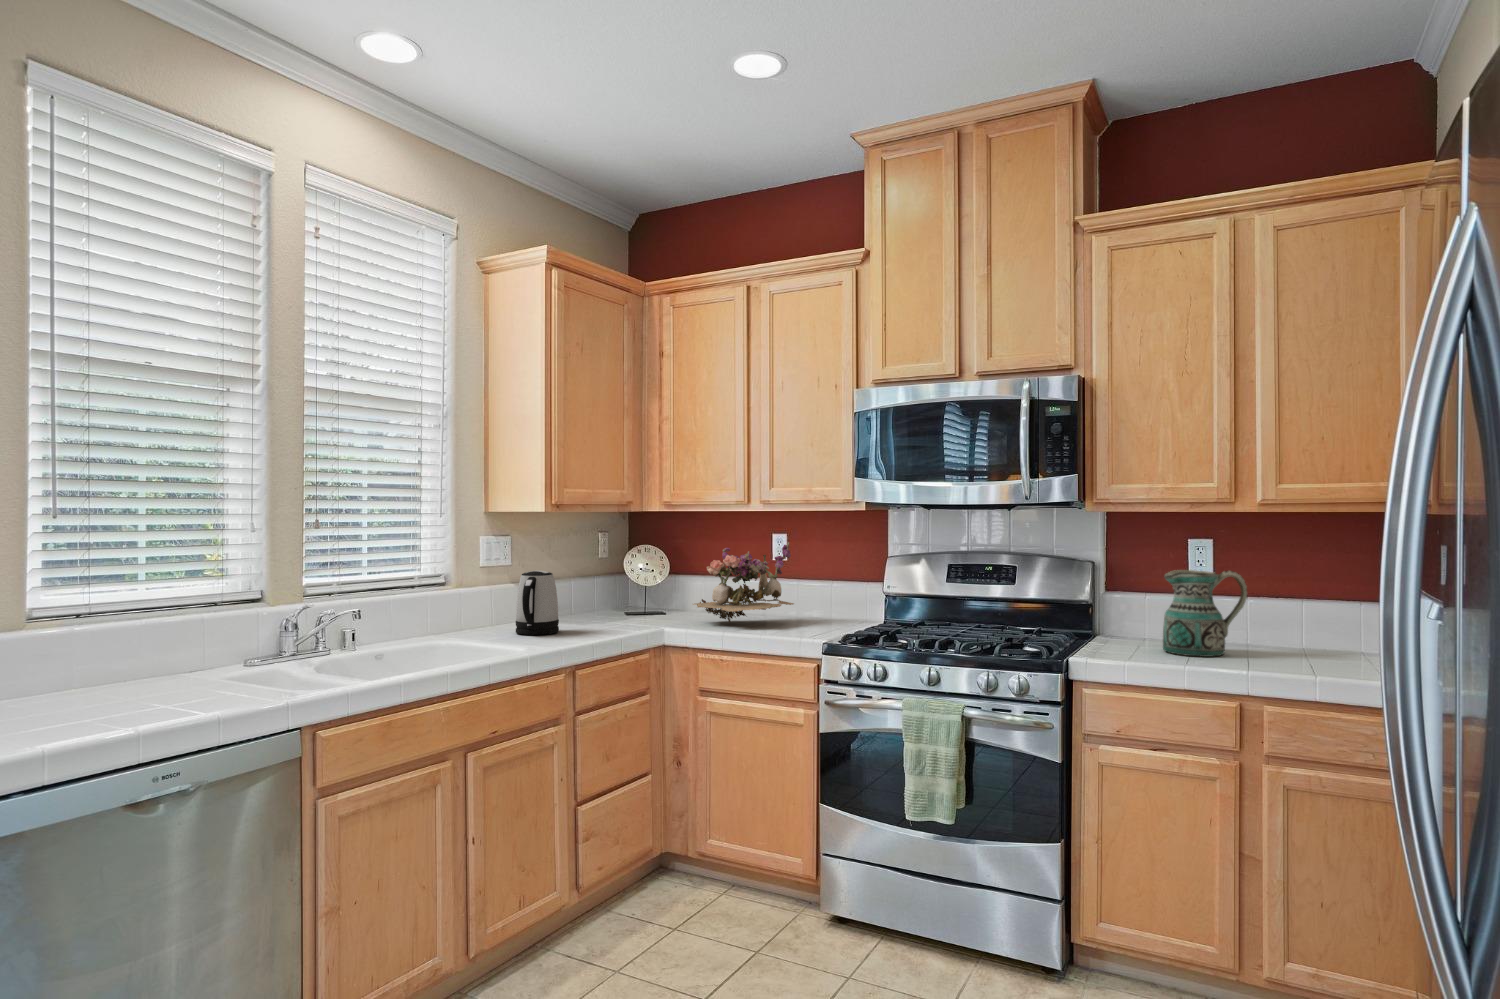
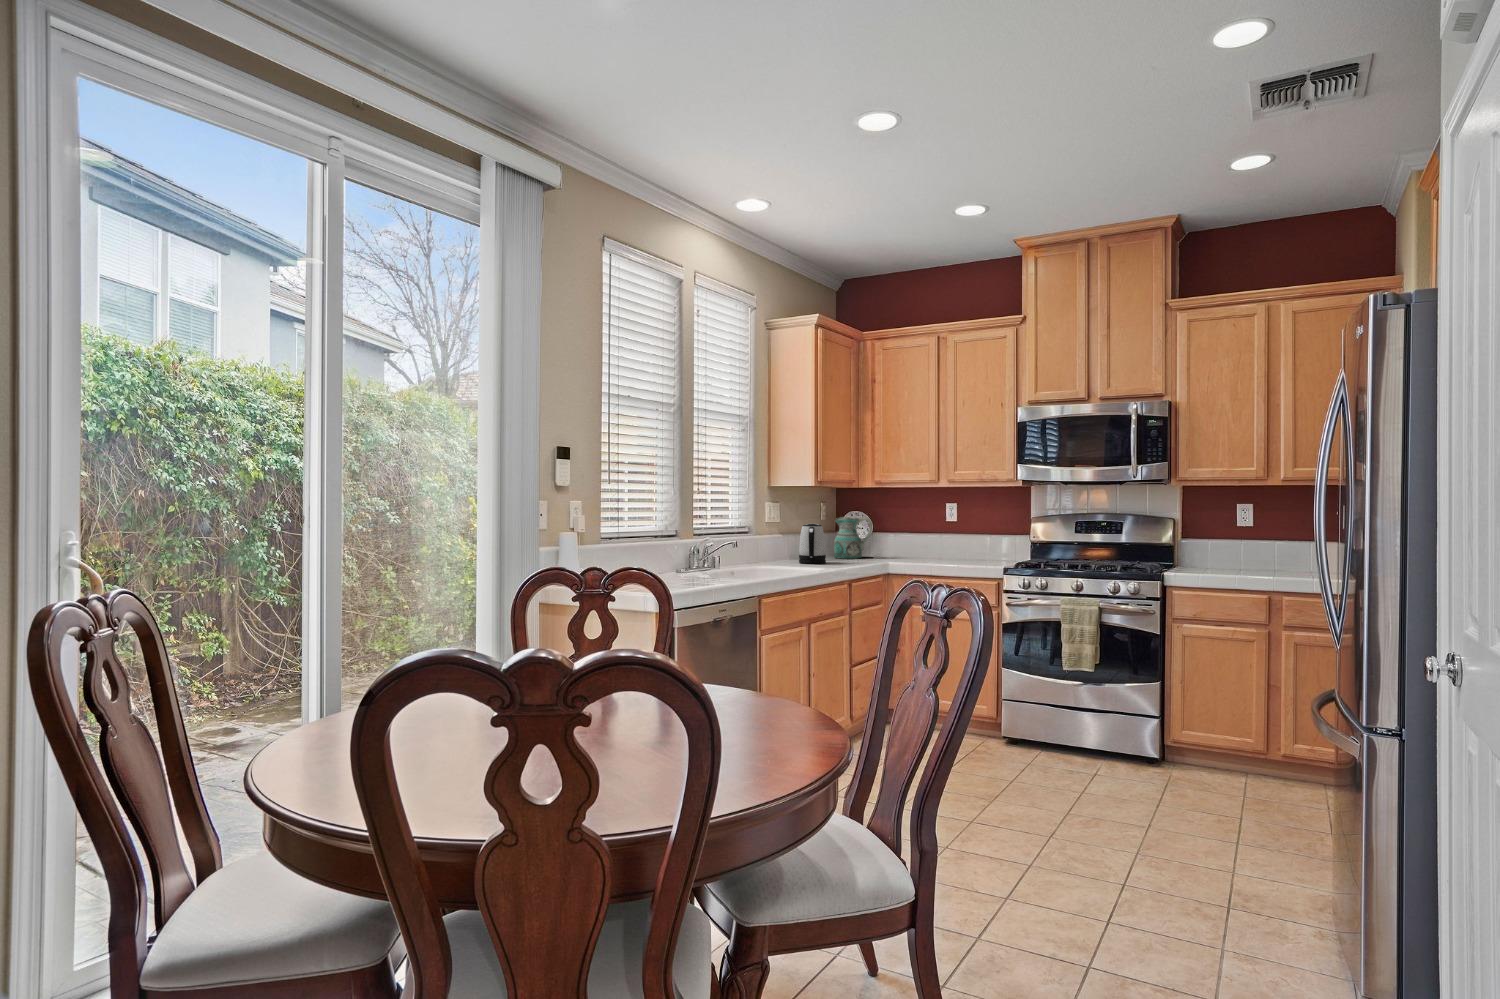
flower arrangement: present [693,543,794,622] -> none [902,507,972,560]
ceramic pitcher: present [1163,570,1247,657] -> present [834,517,873,559]

